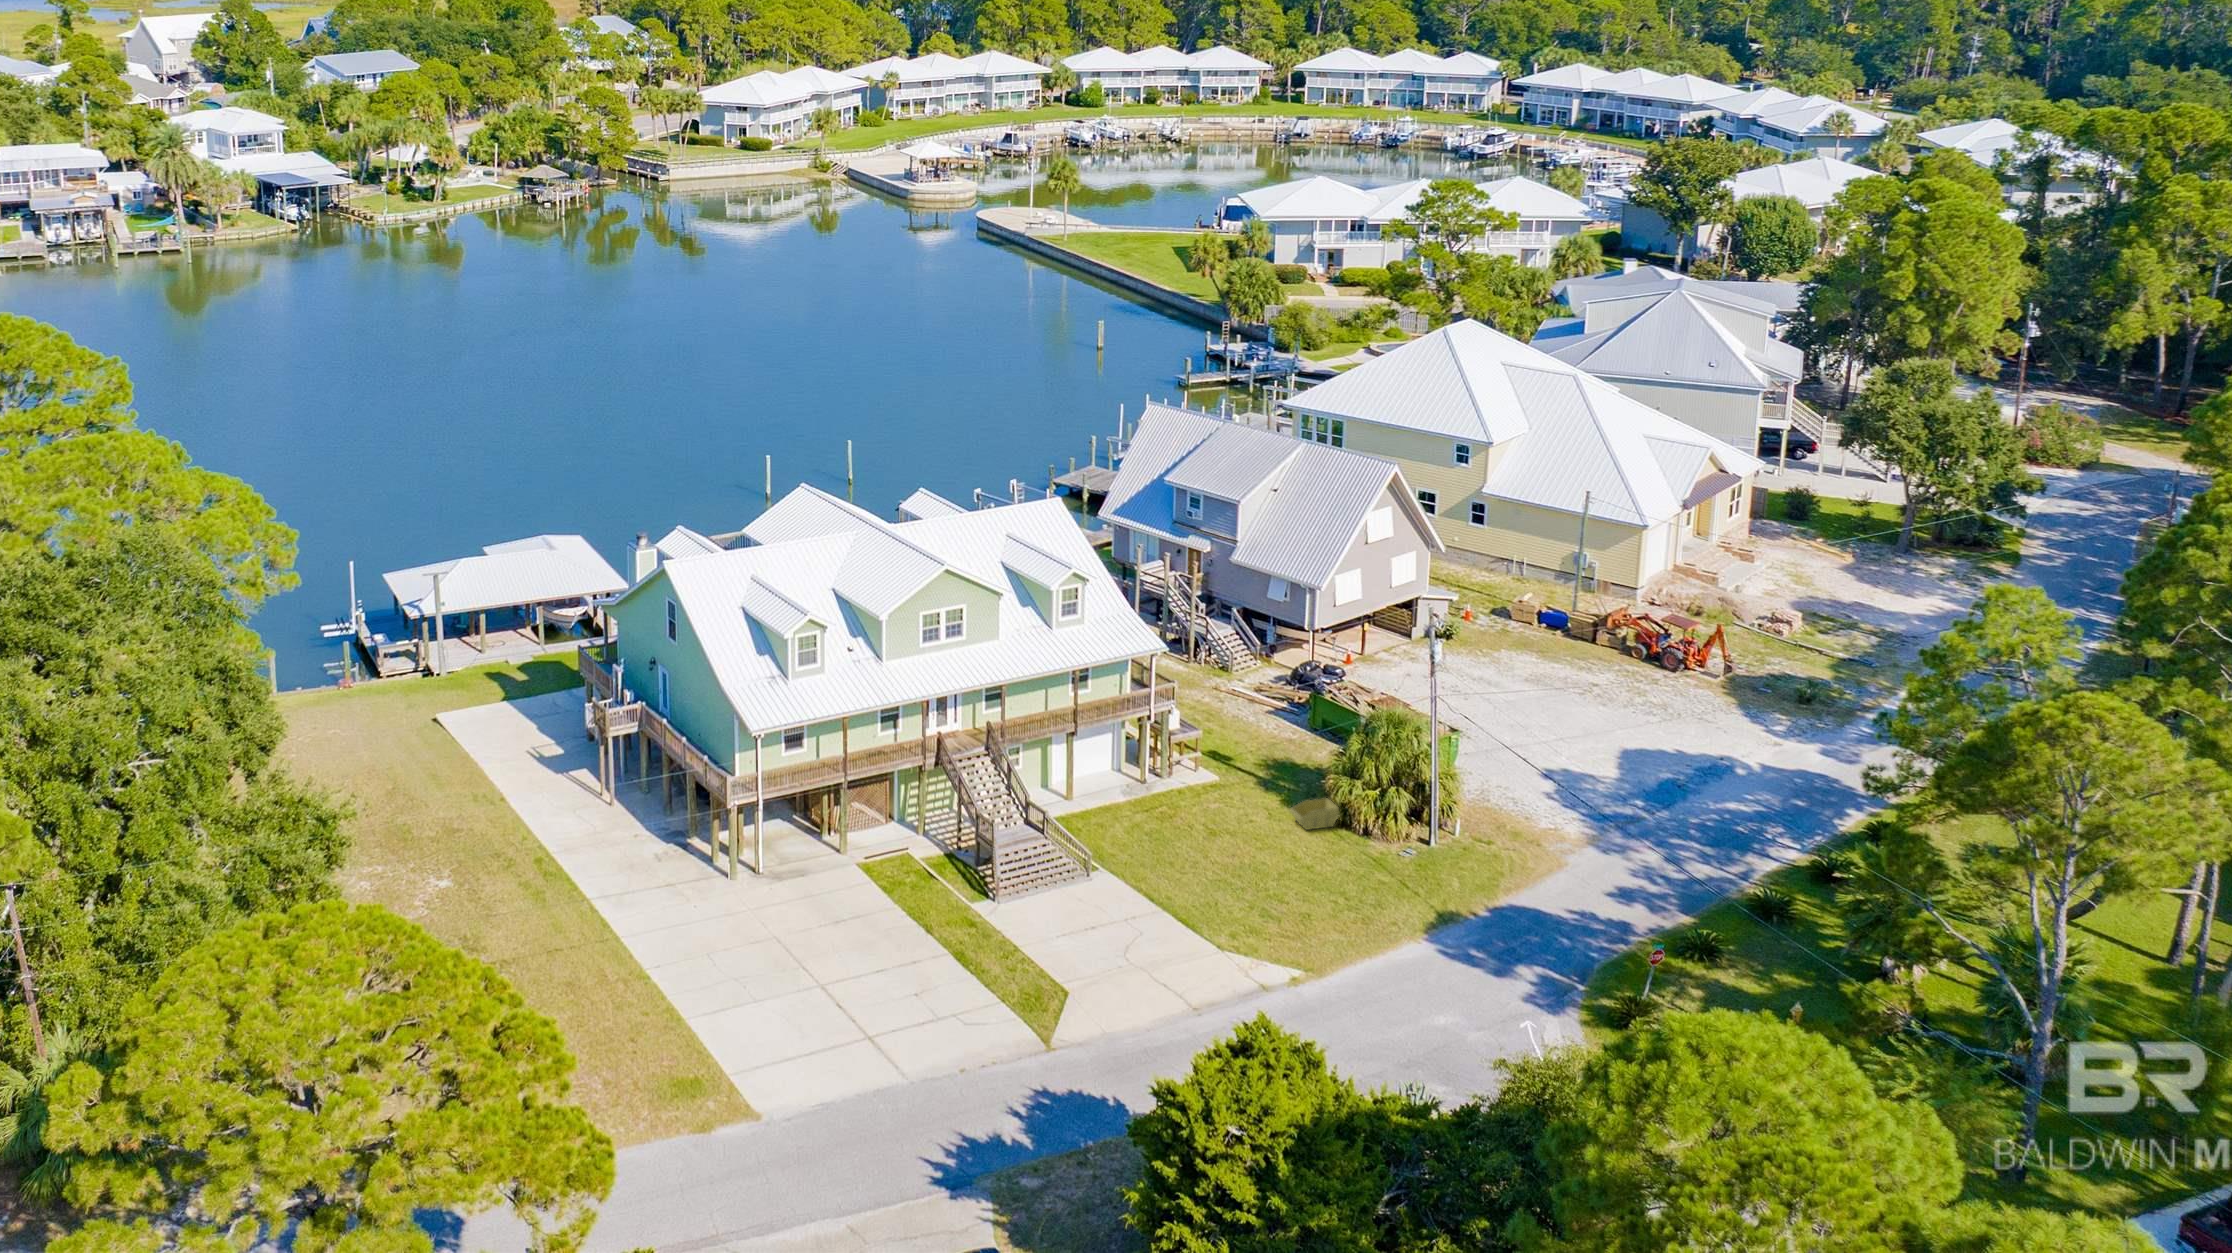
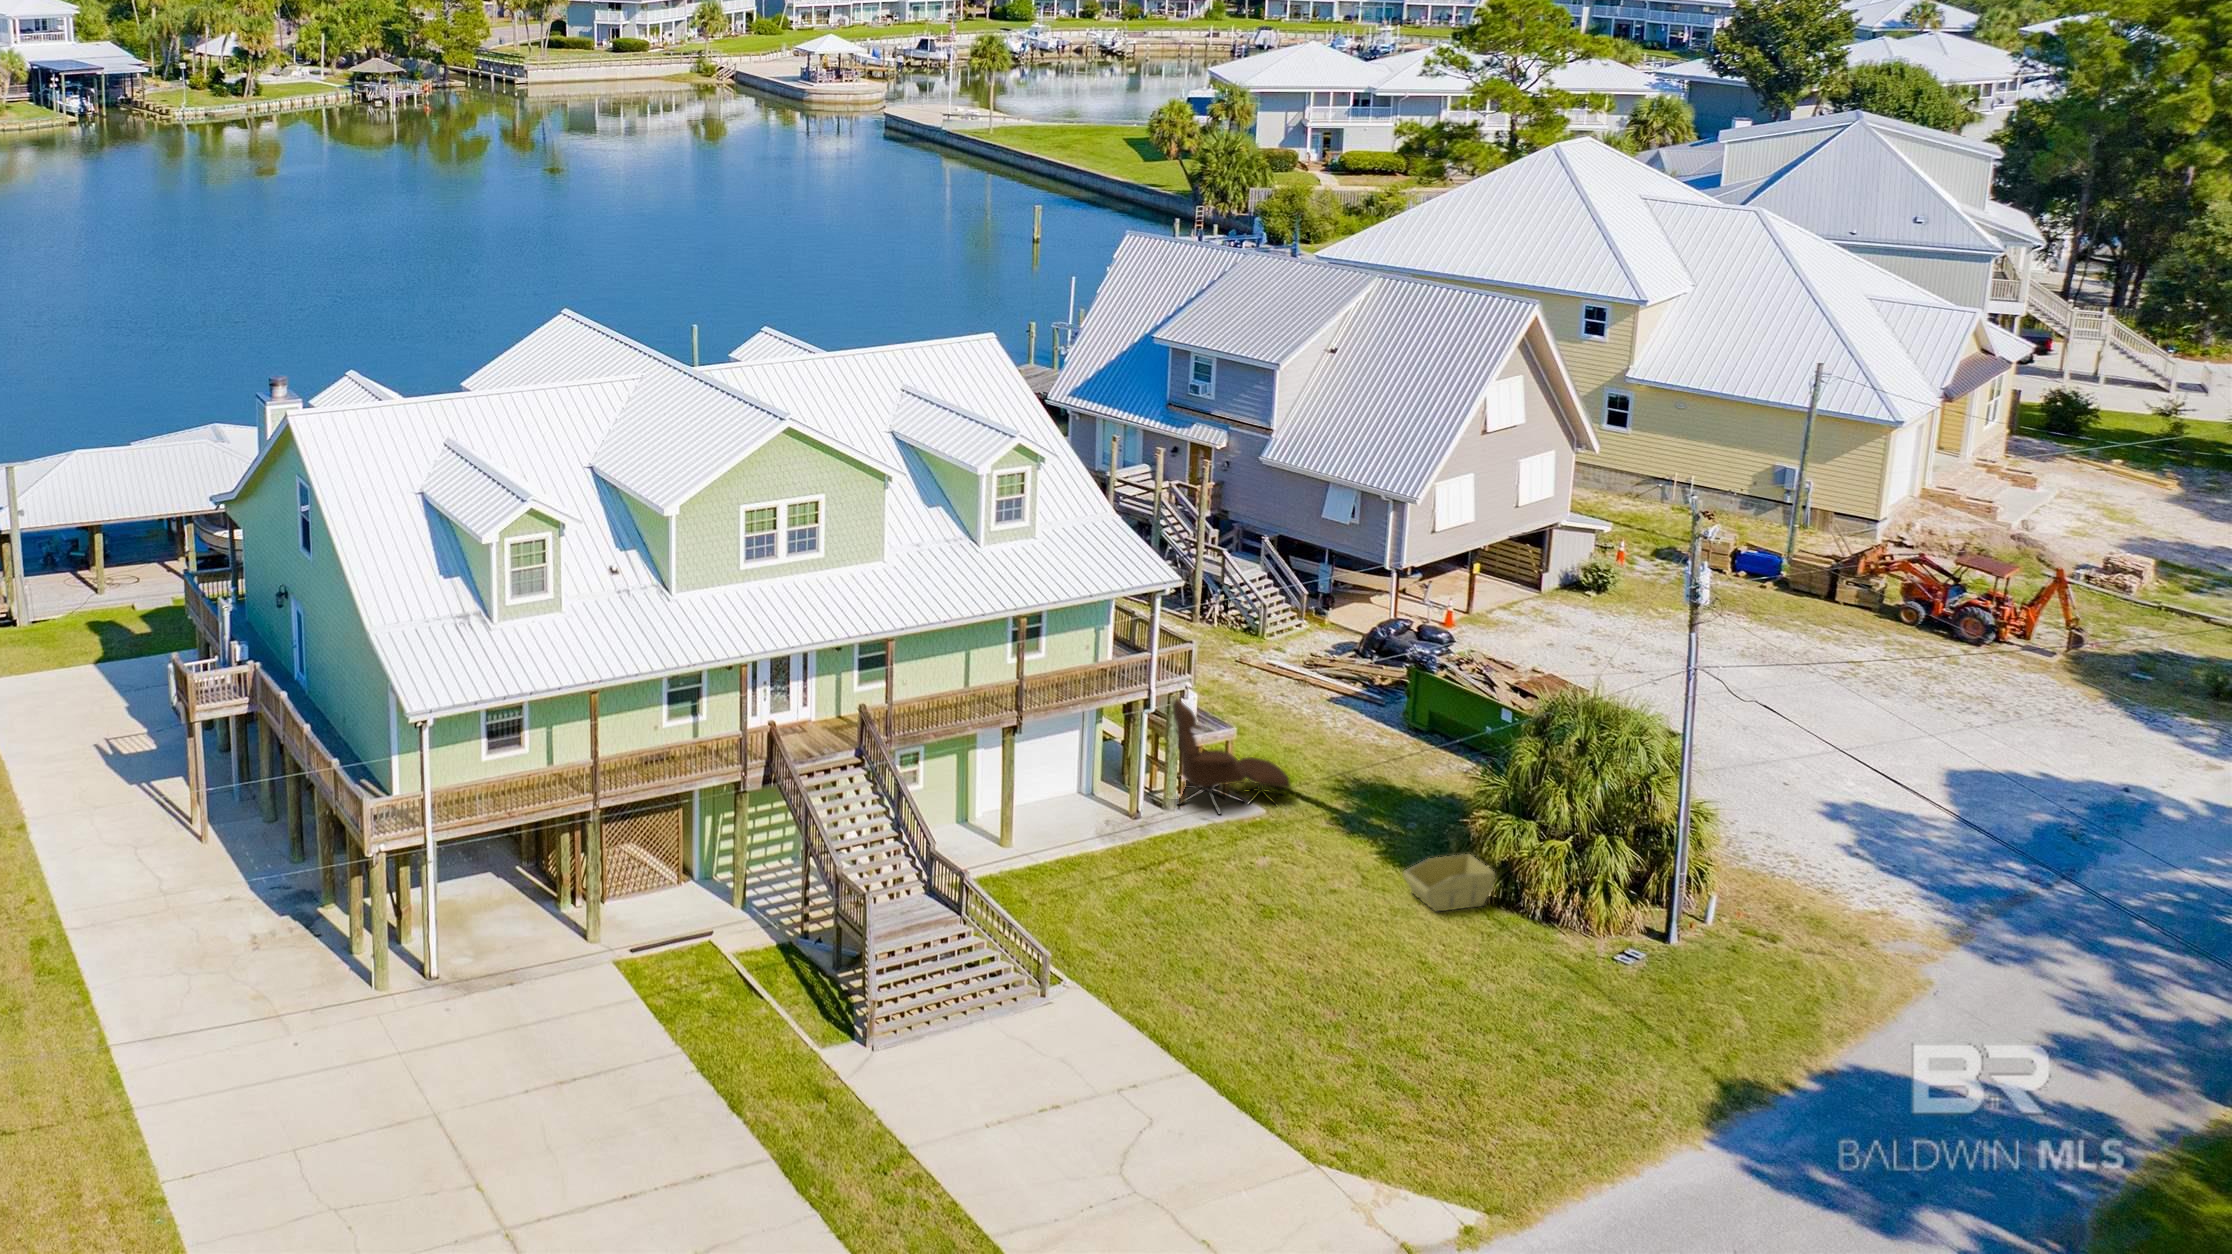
lounge chair: none [1162,708,1235,780] -> present [1173,700,1290,814]

